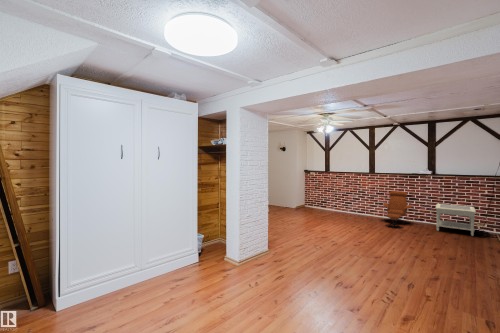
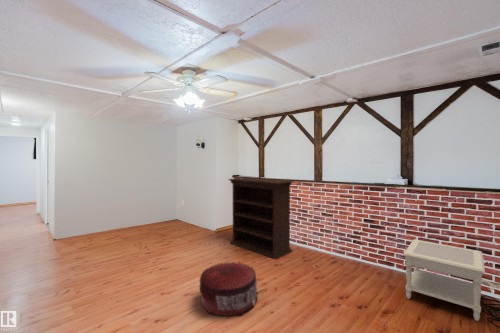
bookshelf: none [314,172,361,220] -> present [229,178,294,259]
lounge chair: present [383,191,412,227] -> none [317,212,370,287]
pouf: none [332,215,364,236] -> present [200,262,258,316]

